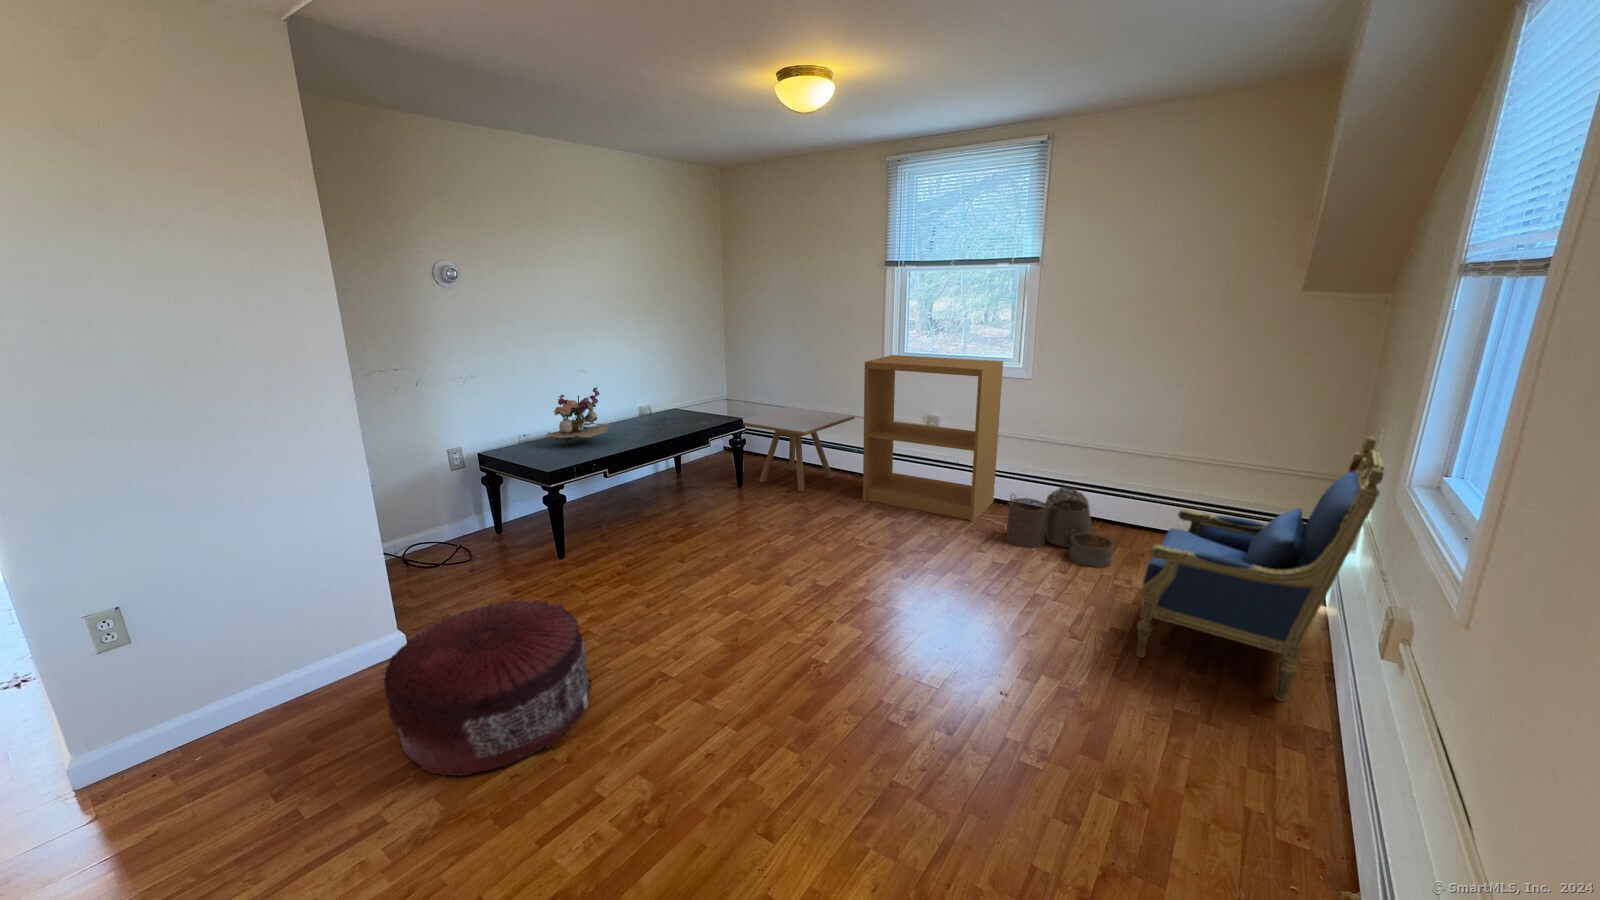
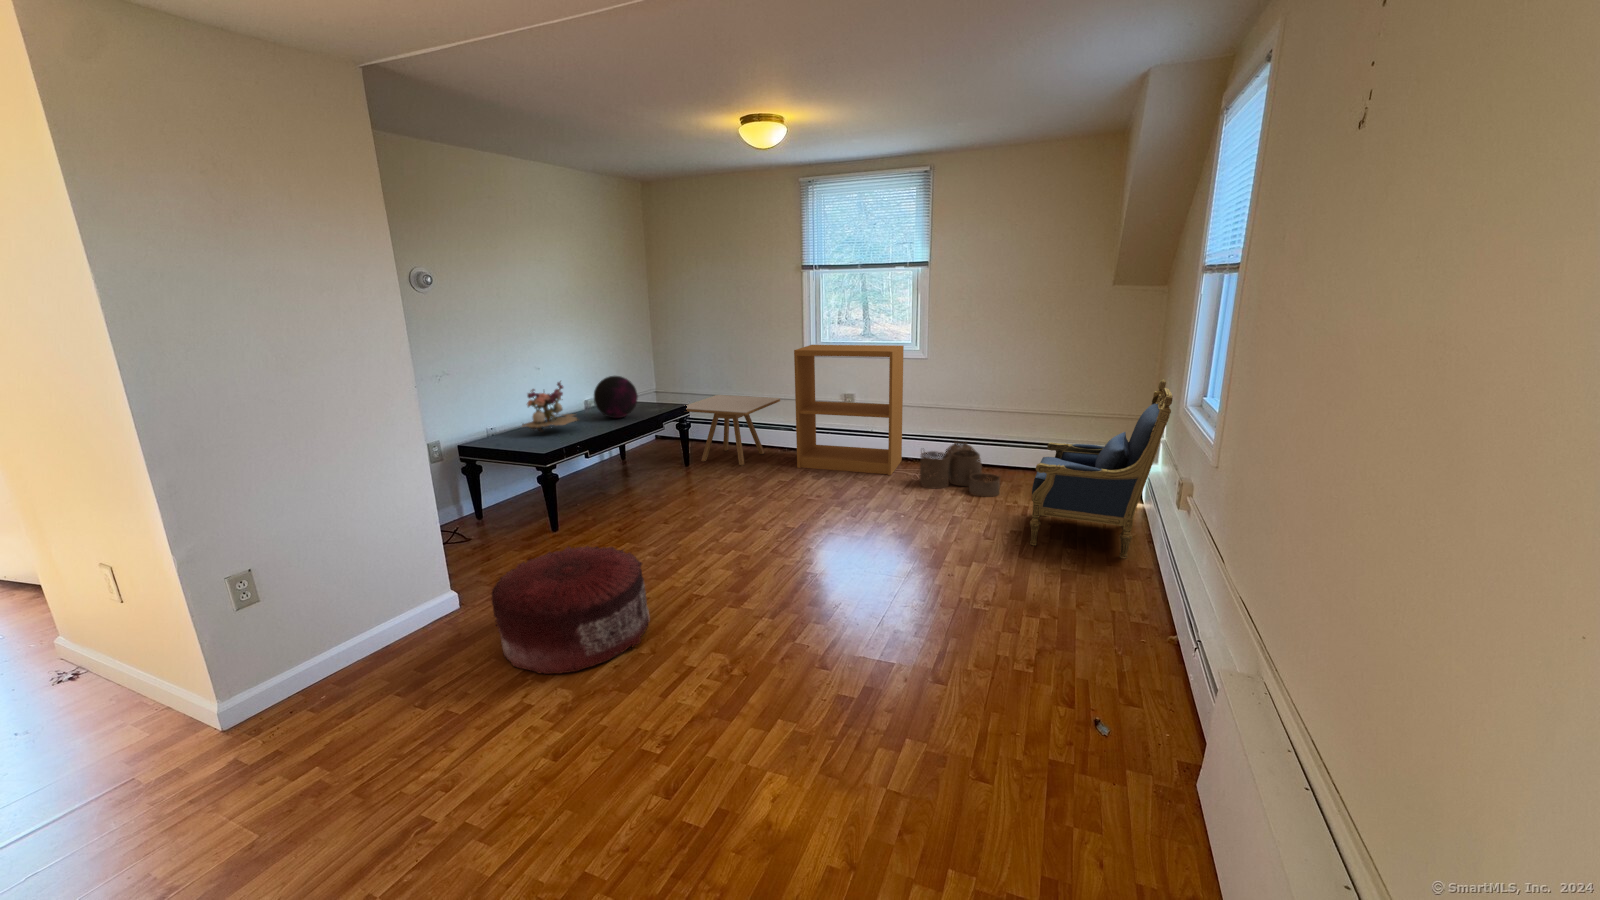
decorative orb: none [635,383,683,430] -> present [594,376,638,418]

